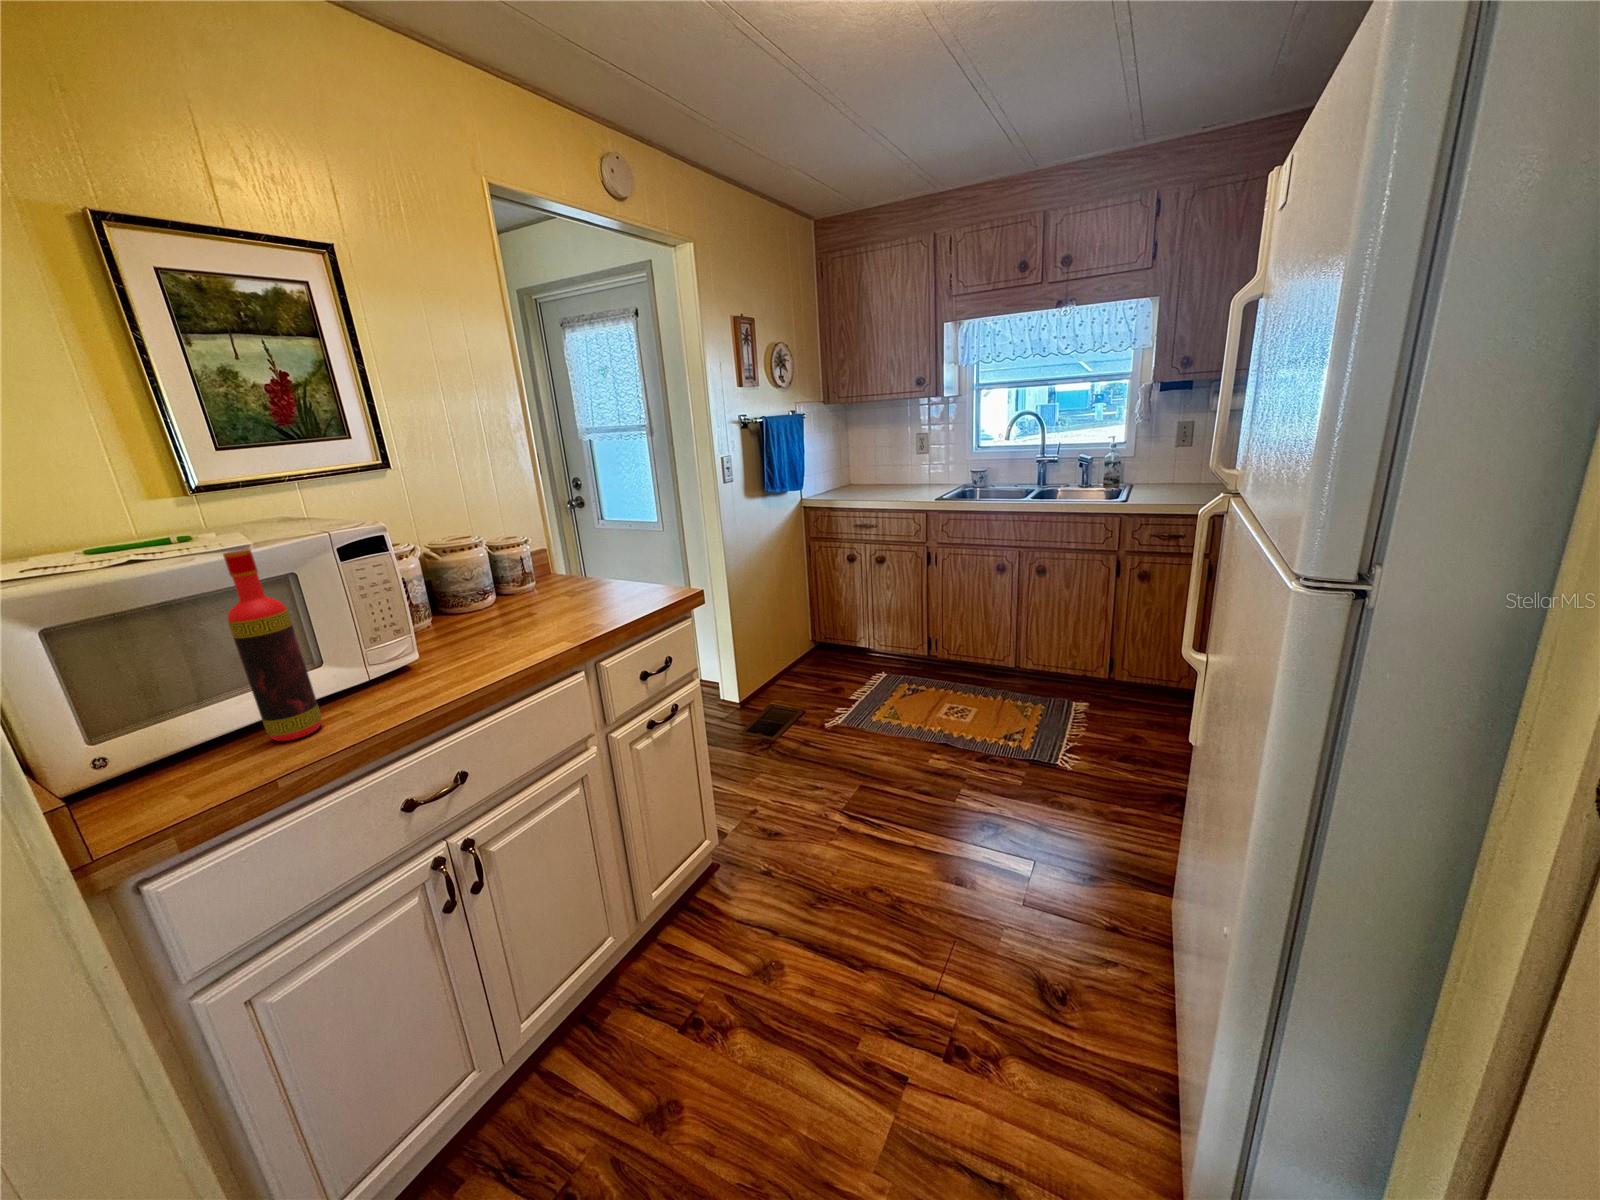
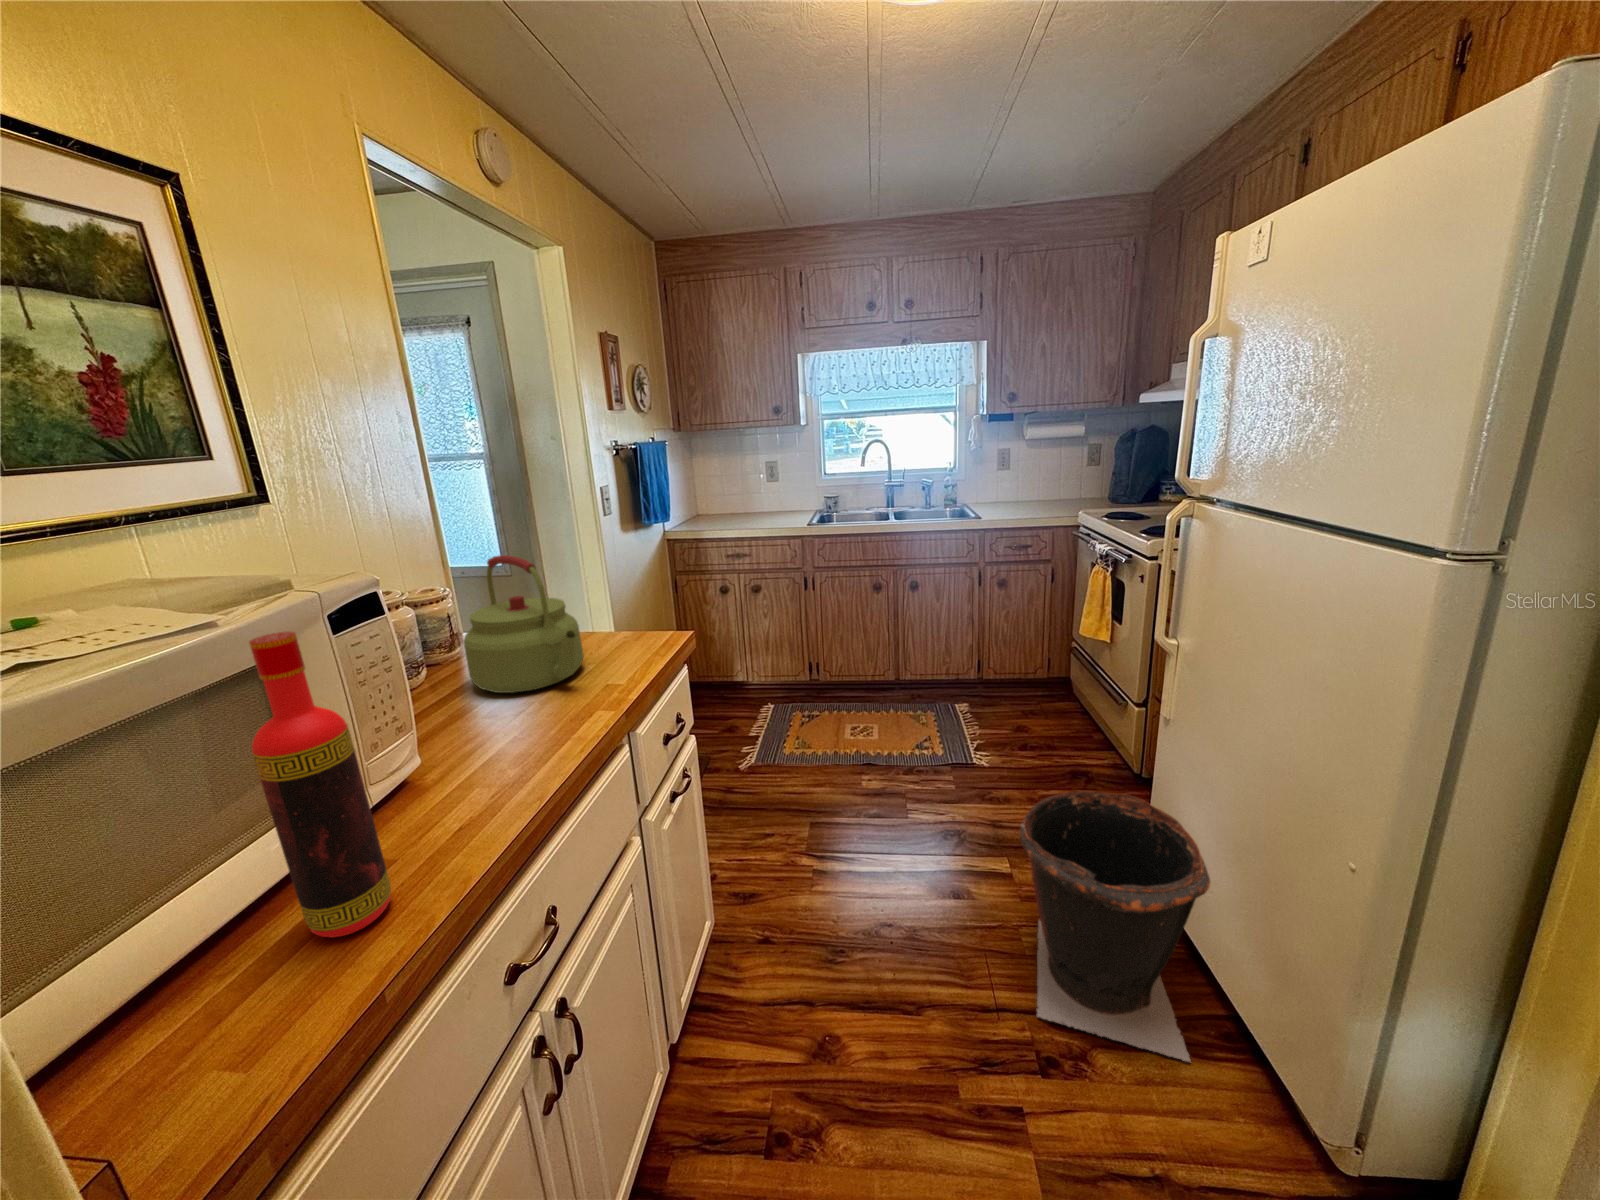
kettle: none [499,512,592,618] -> present [463,555,584,693]
waste bin: none [969,798,1168,1108] -> present [1020,791,1210,1062]

